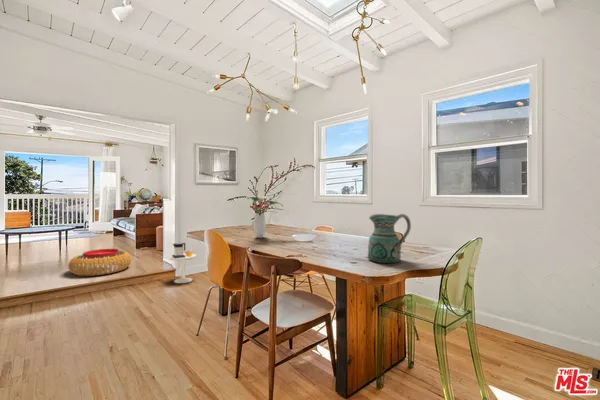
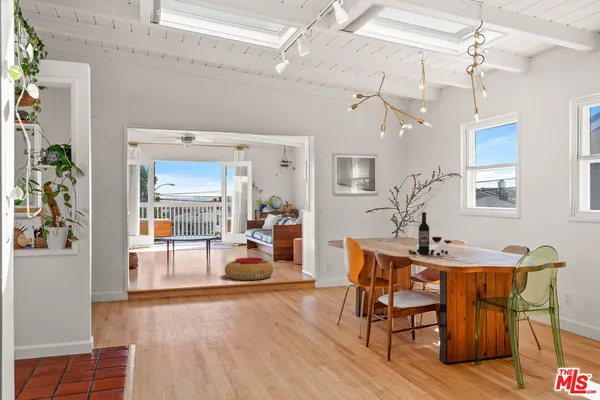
flower arrangement: present [247,196,283,238] -> none [375,210,407,247]
wine bottle: none [292,196,347,250] -> present [409,212,452,256]
ceramic pitcher: present [368,214,411,263] -> none [458,227,492,263]
side table: present [170,243,196,283] -> none [309,254,333,294]

